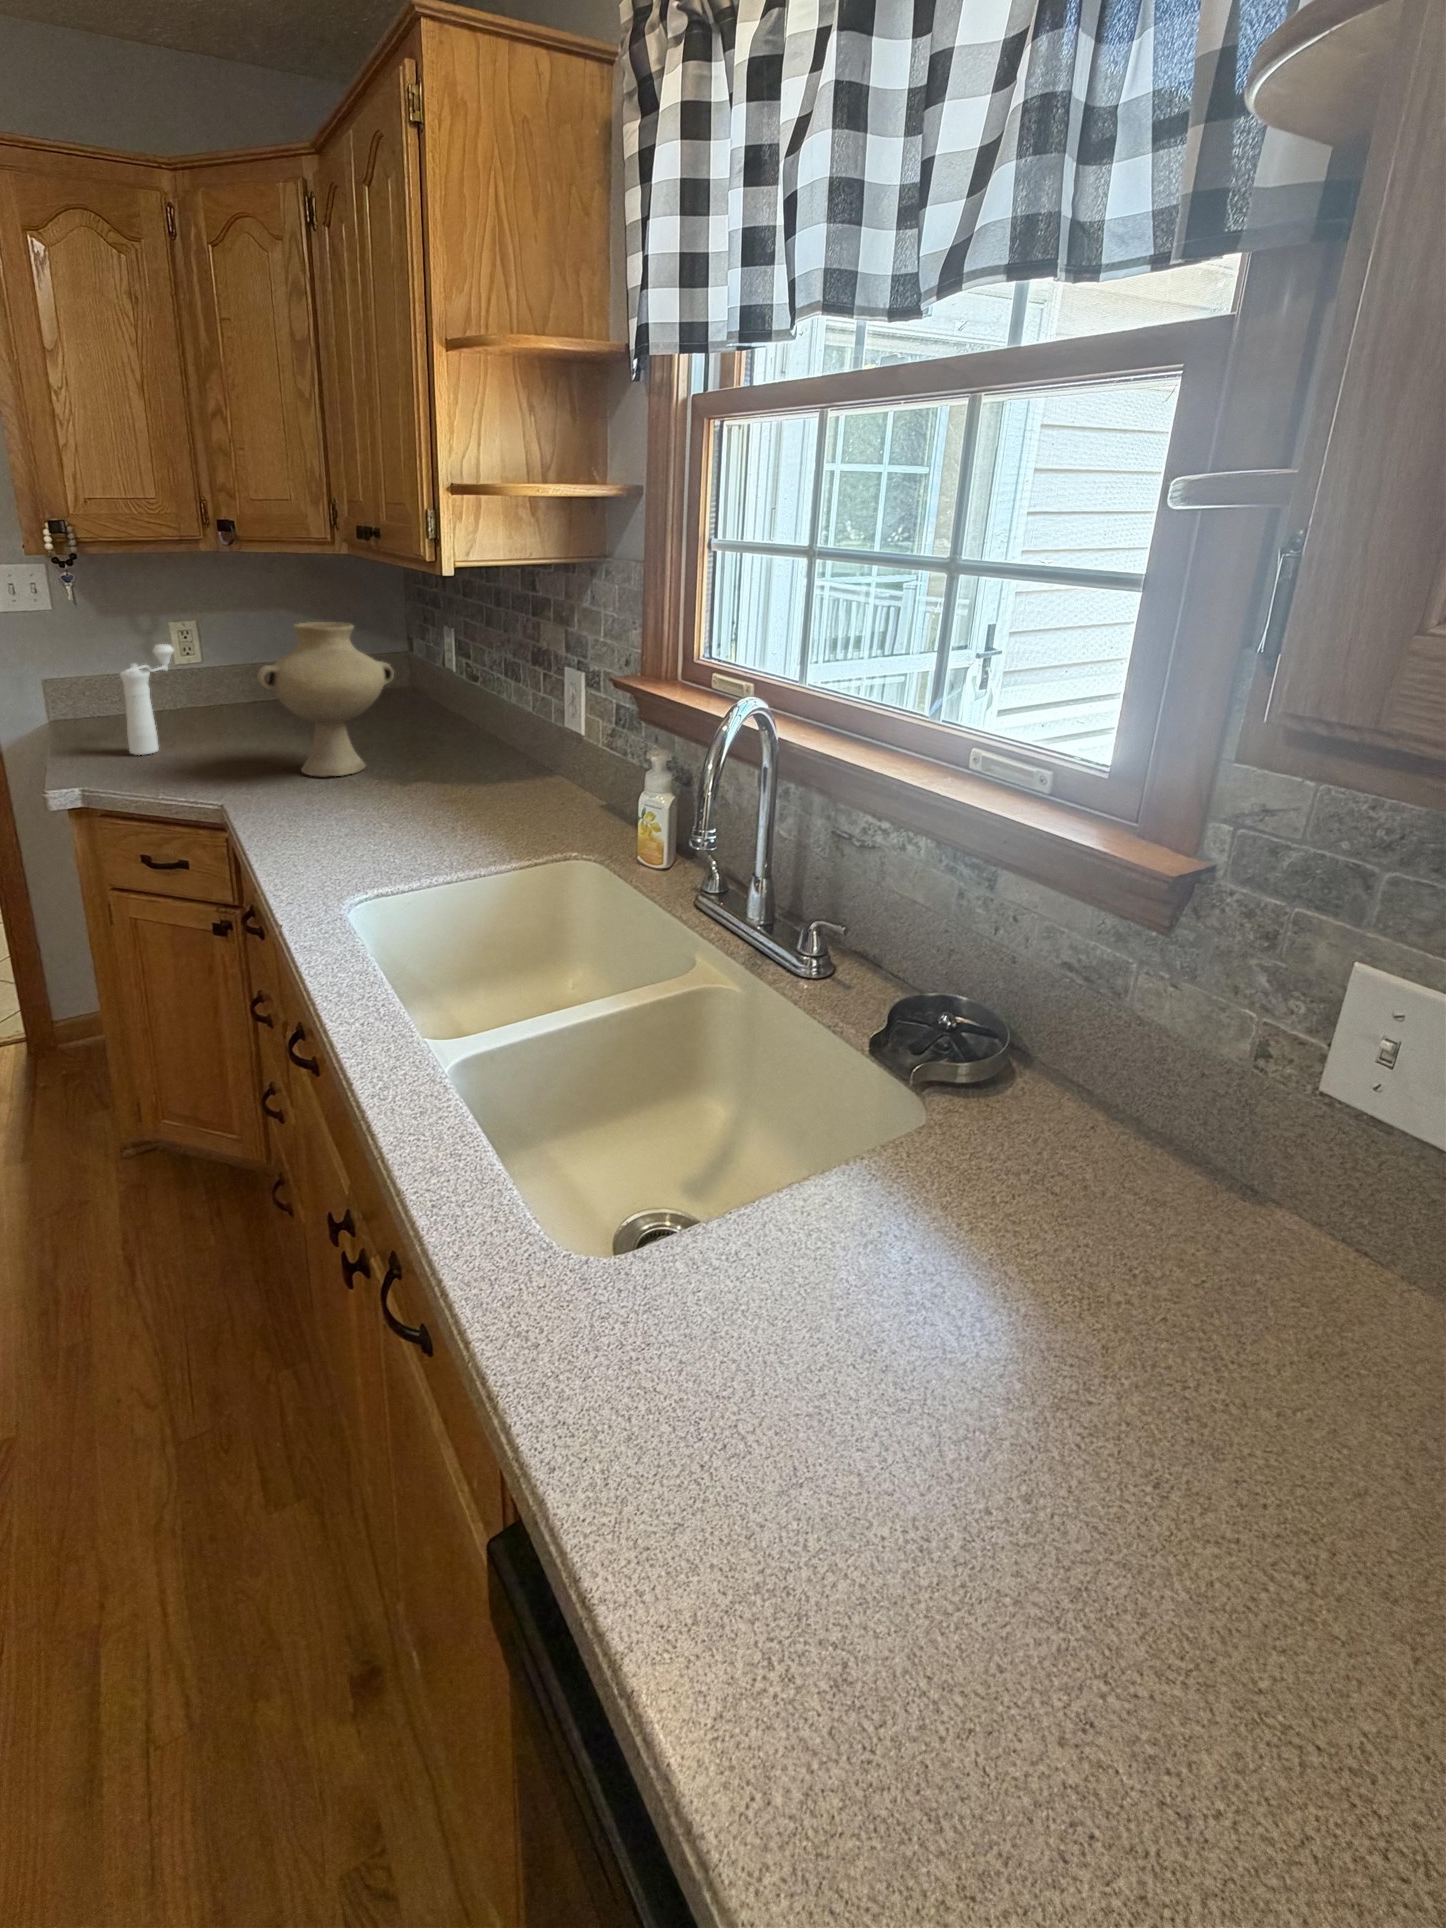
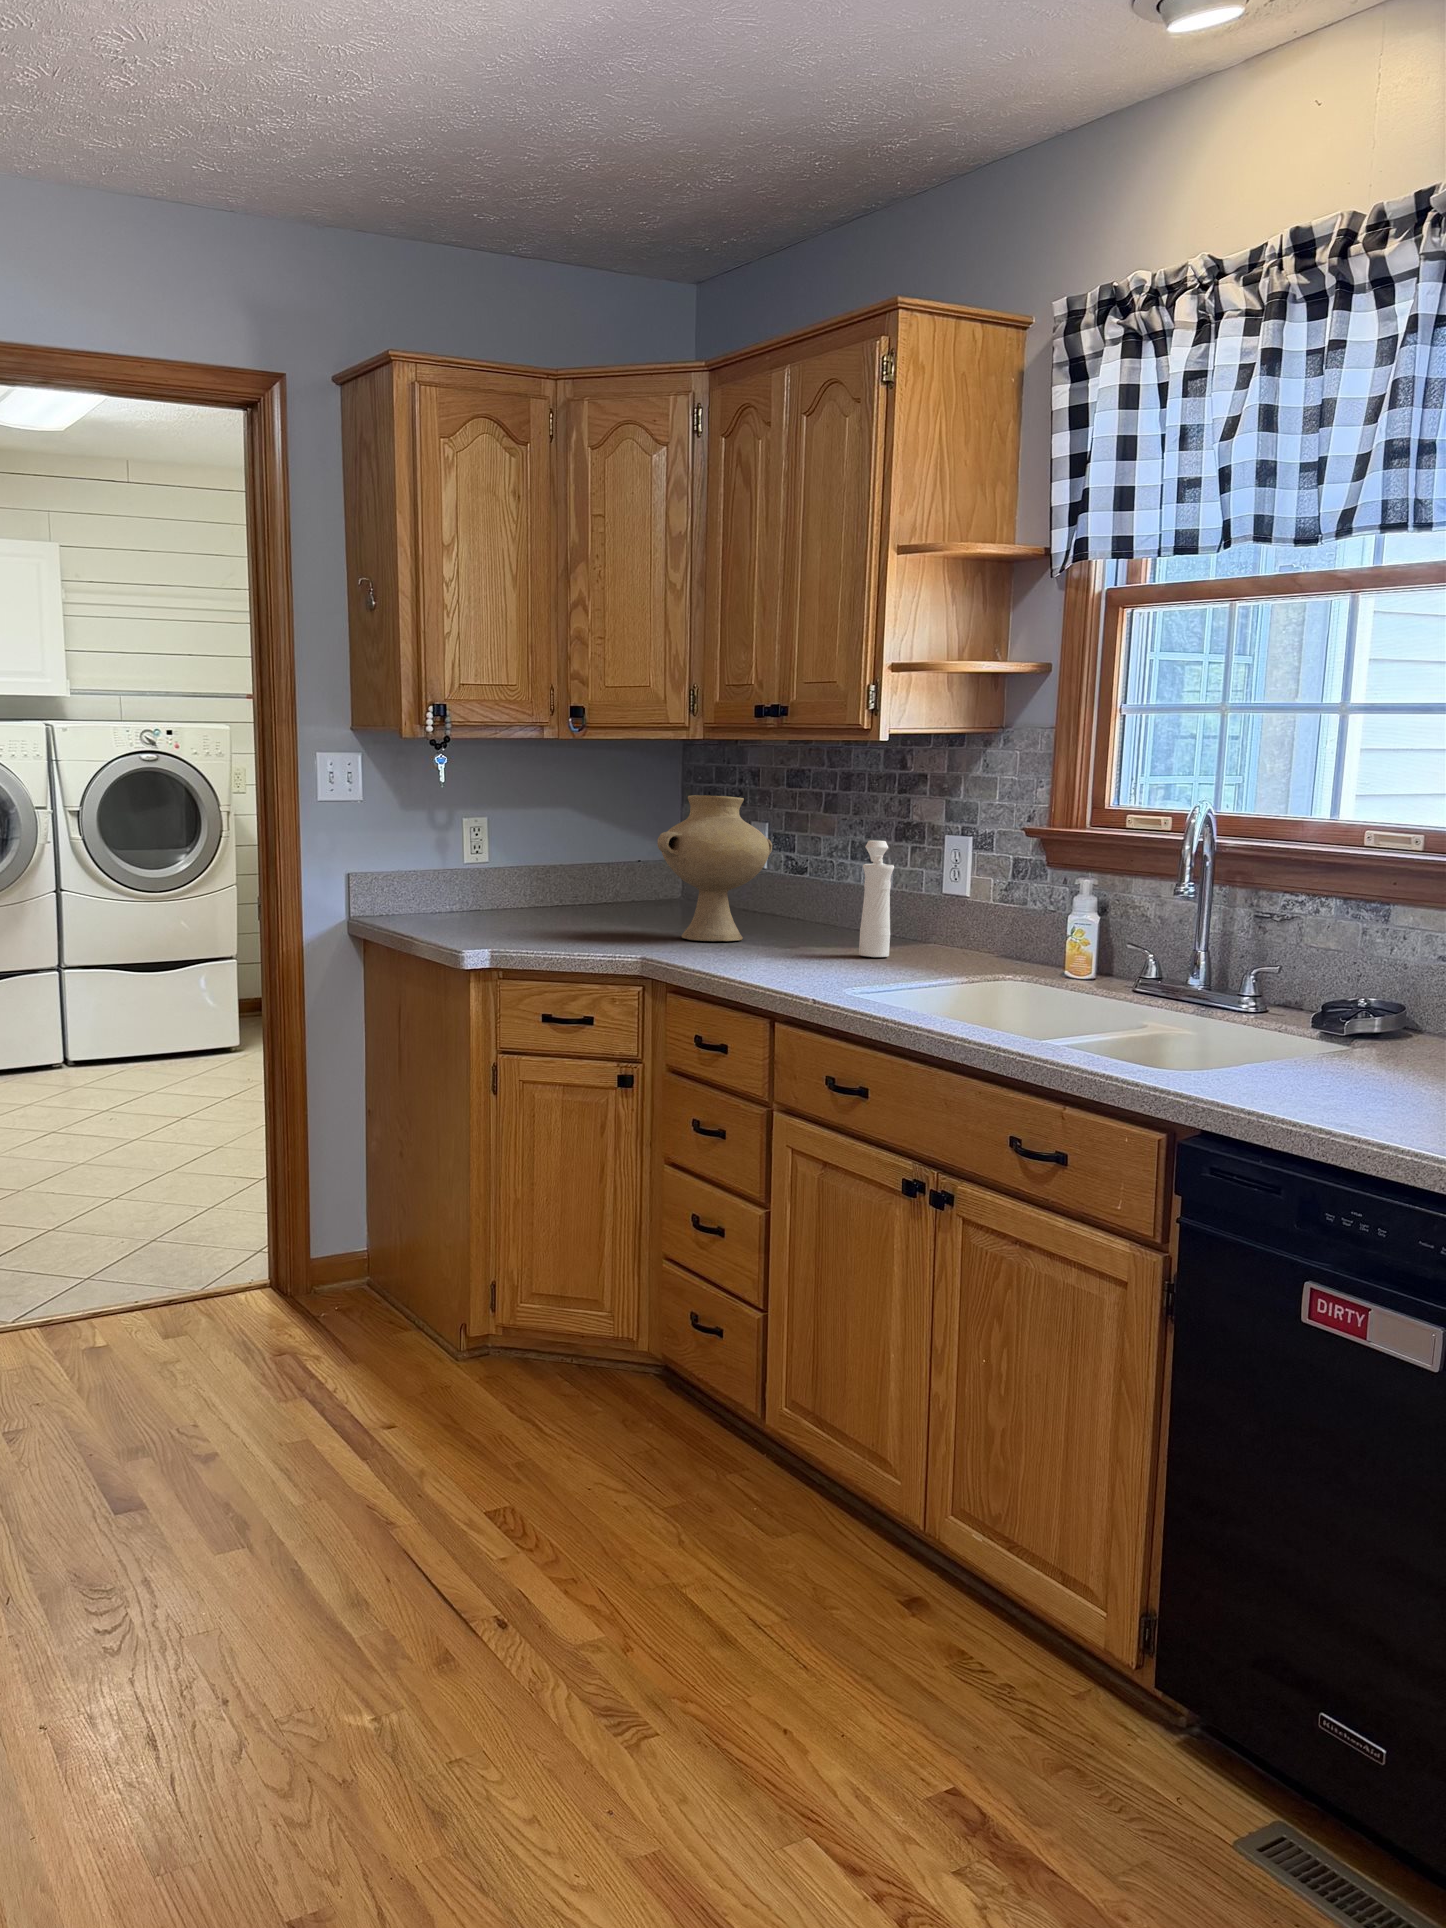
pepper mill: present [120,644,174,755] -> present [859,840,894,957]

